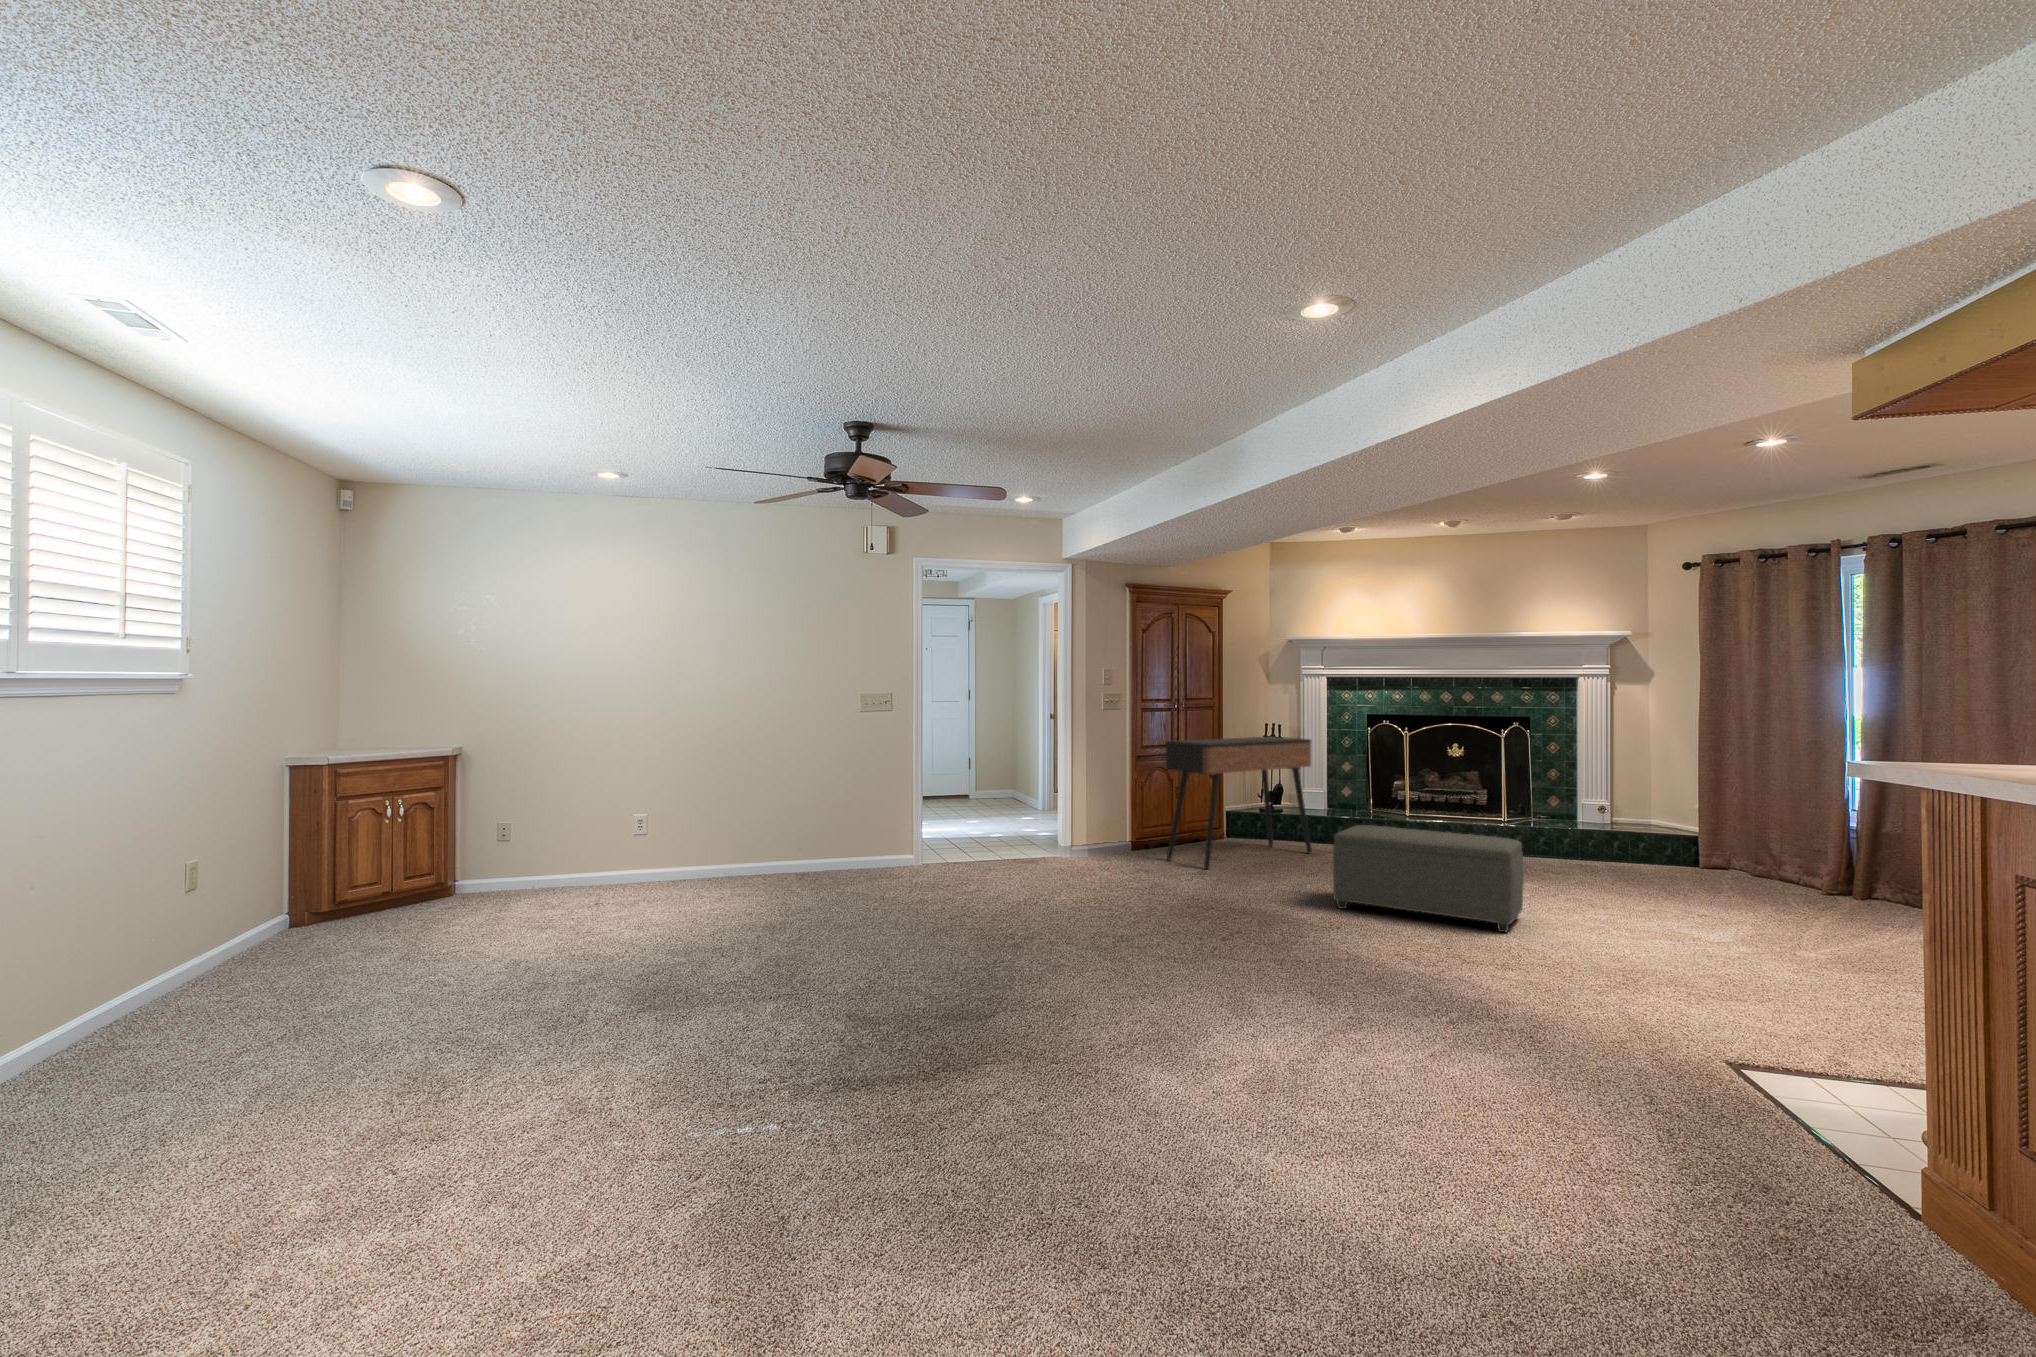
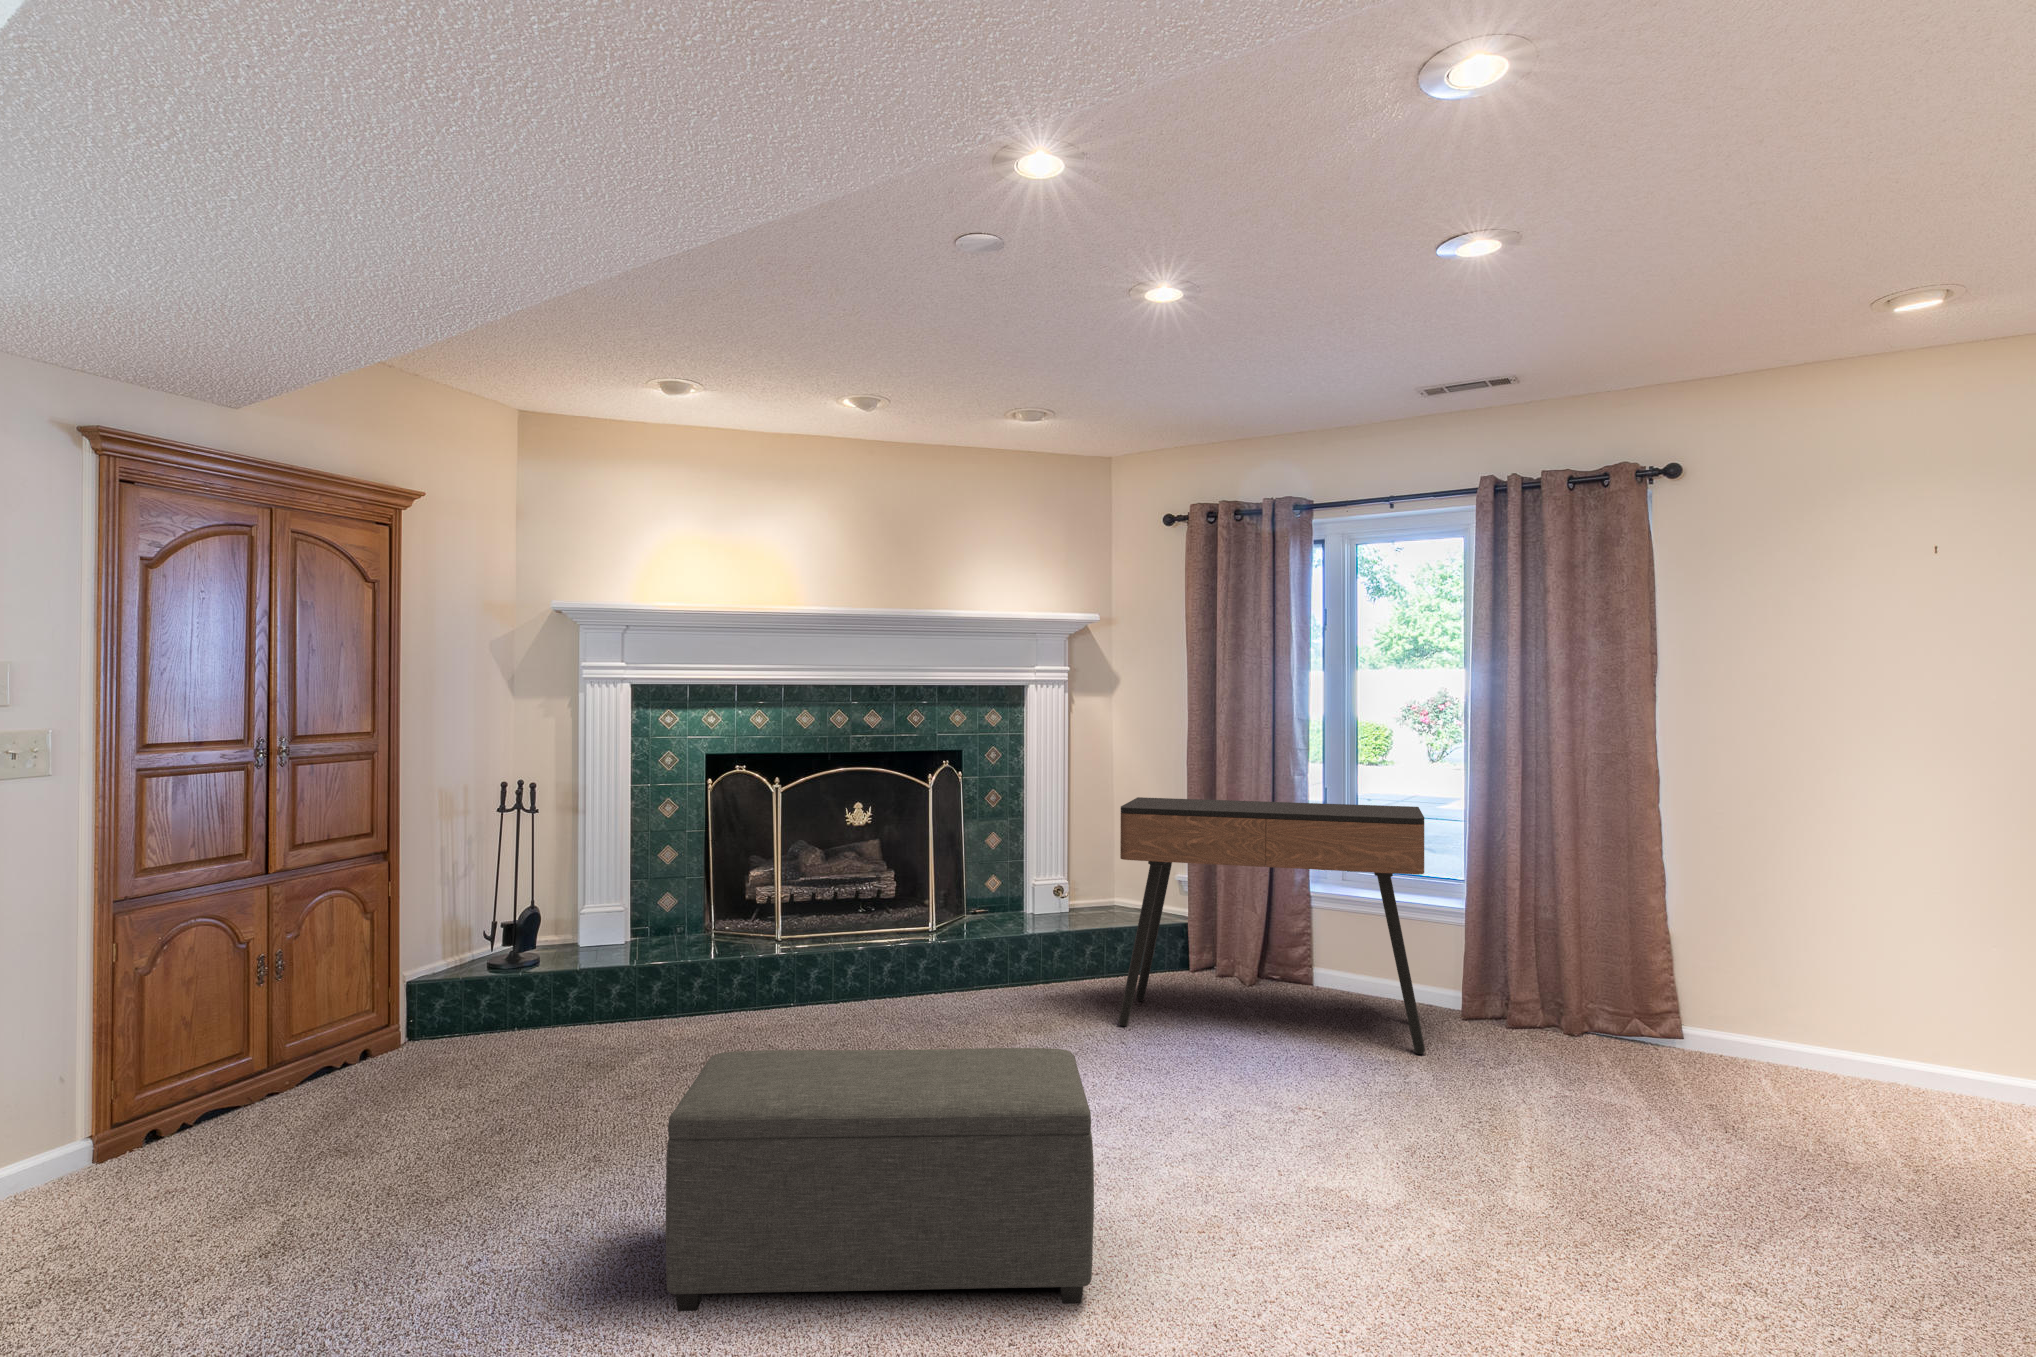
console table: present [1166,737,1312,869] -> present [1119,797,1425,1054]

